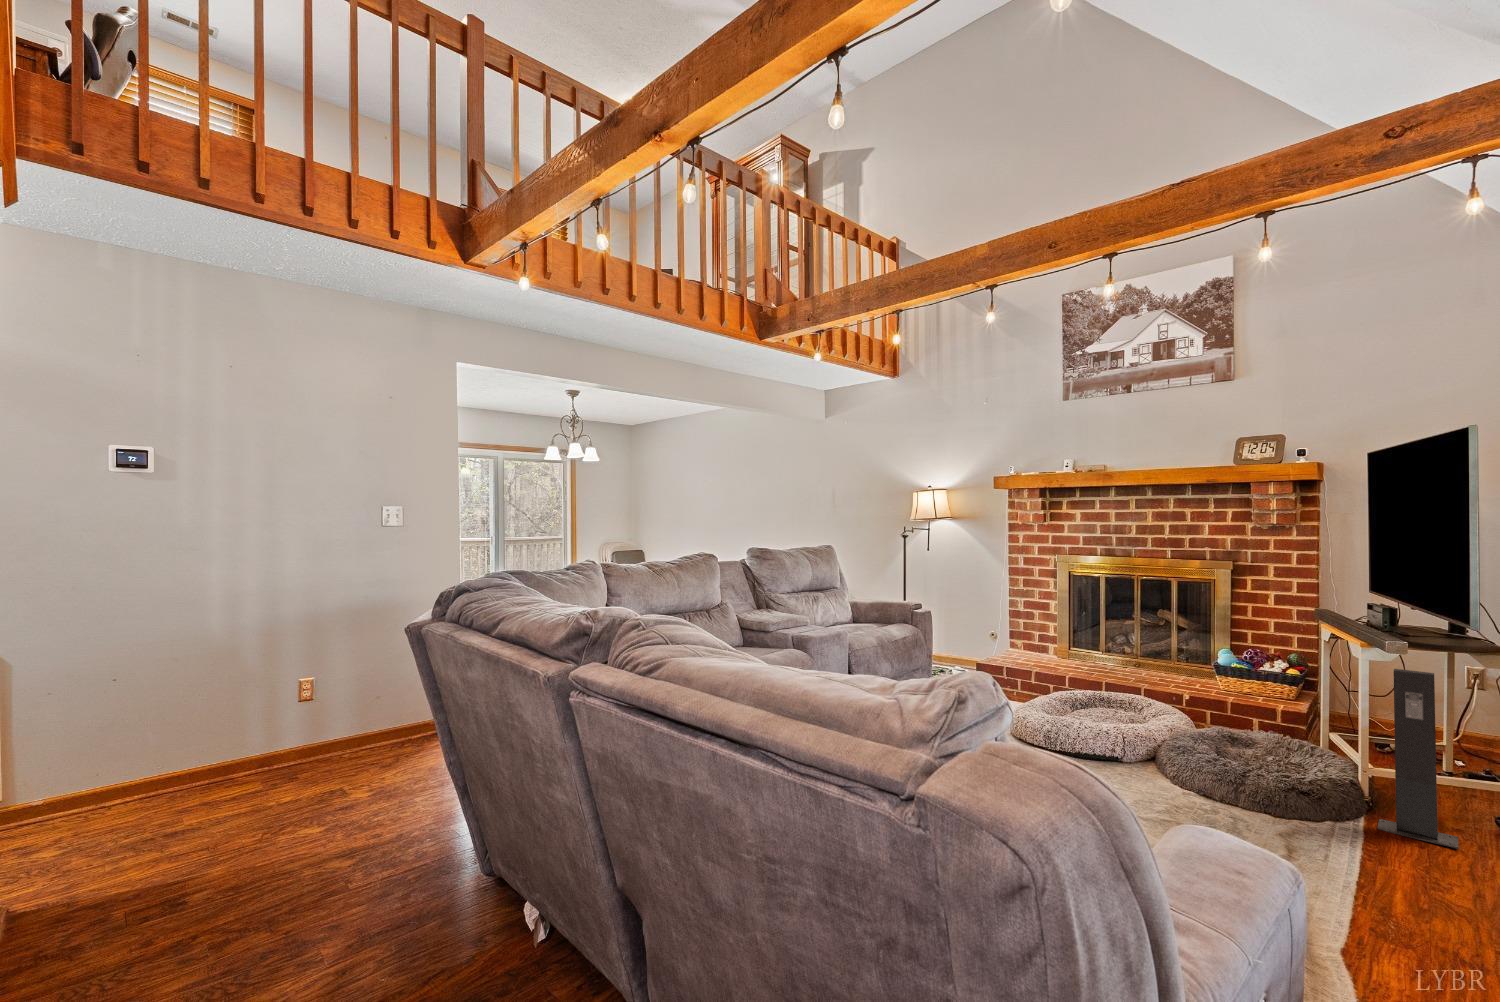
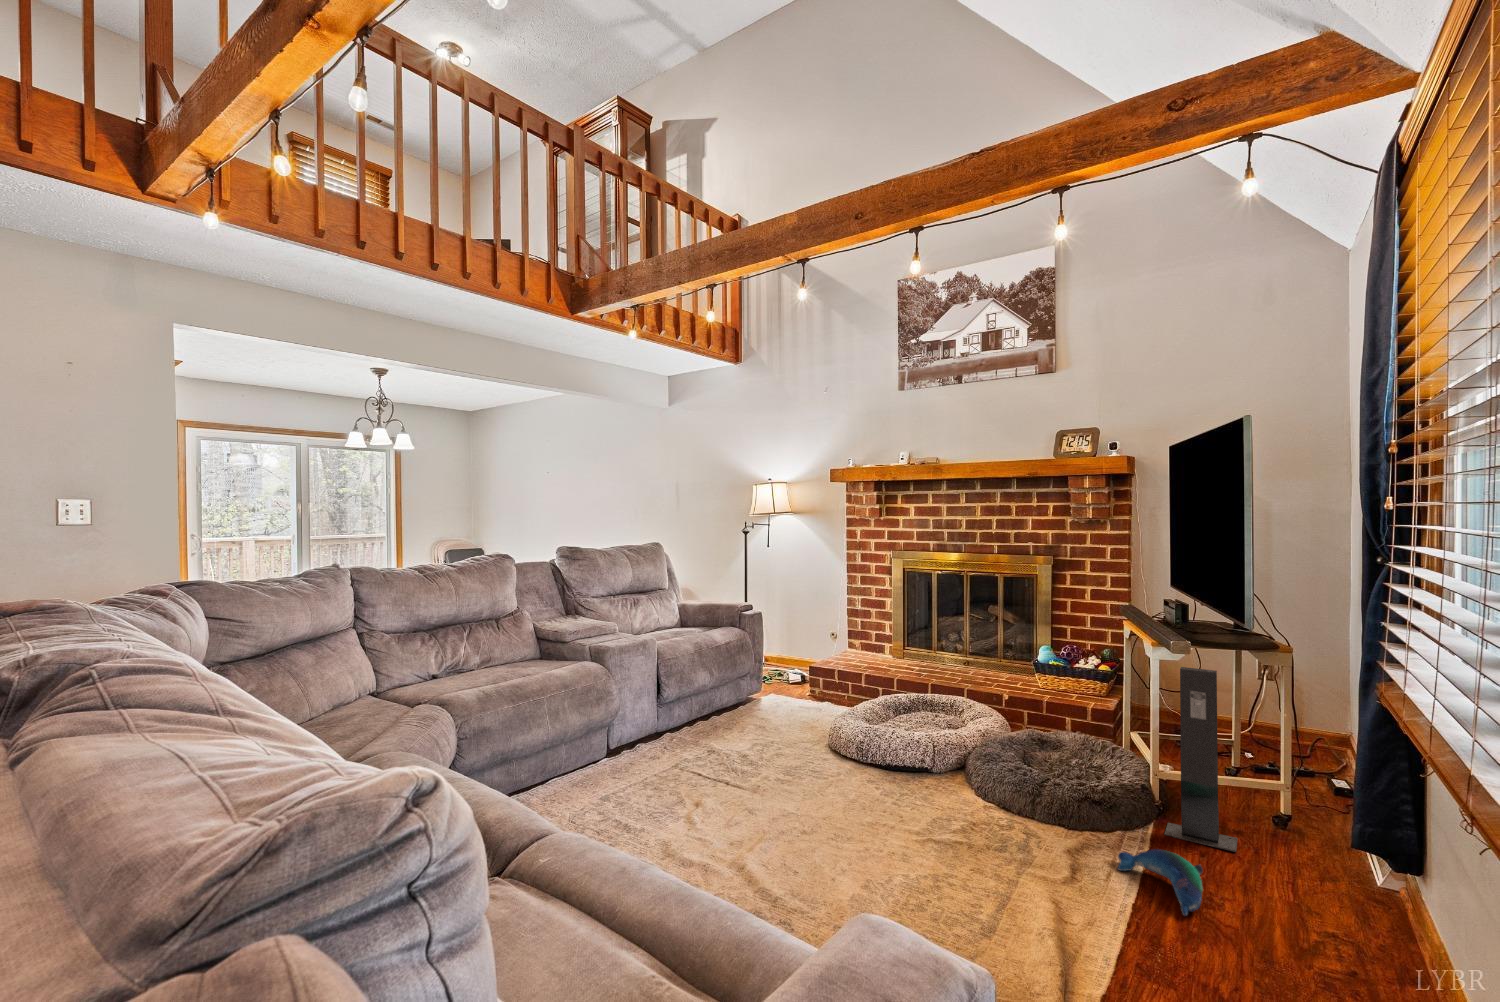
plush toy: none [1333,838,1430,898] -> present [1117,849,1203,916]

